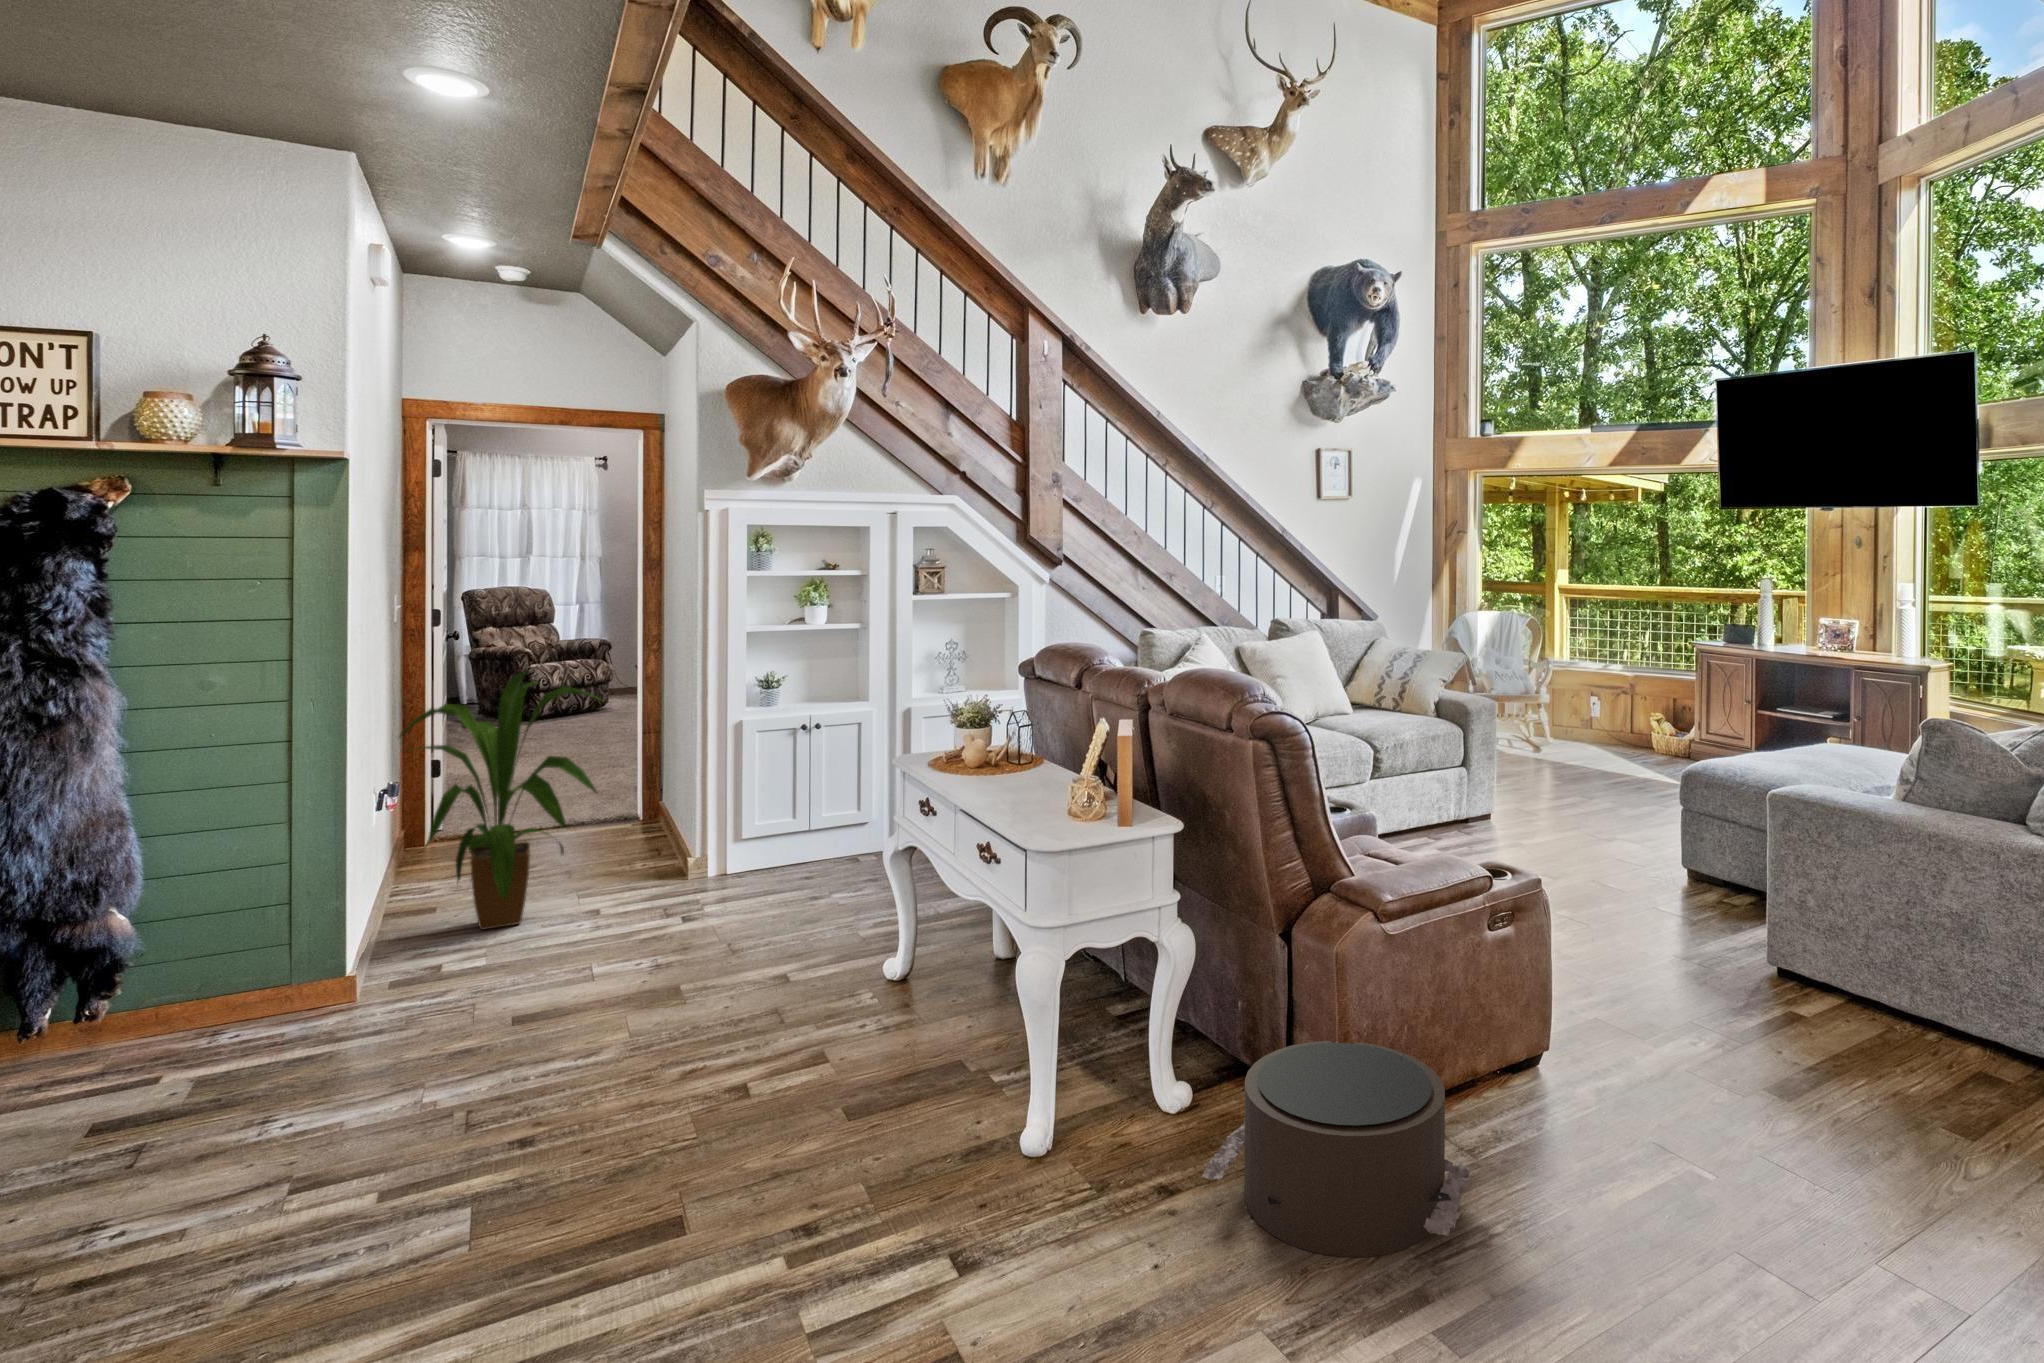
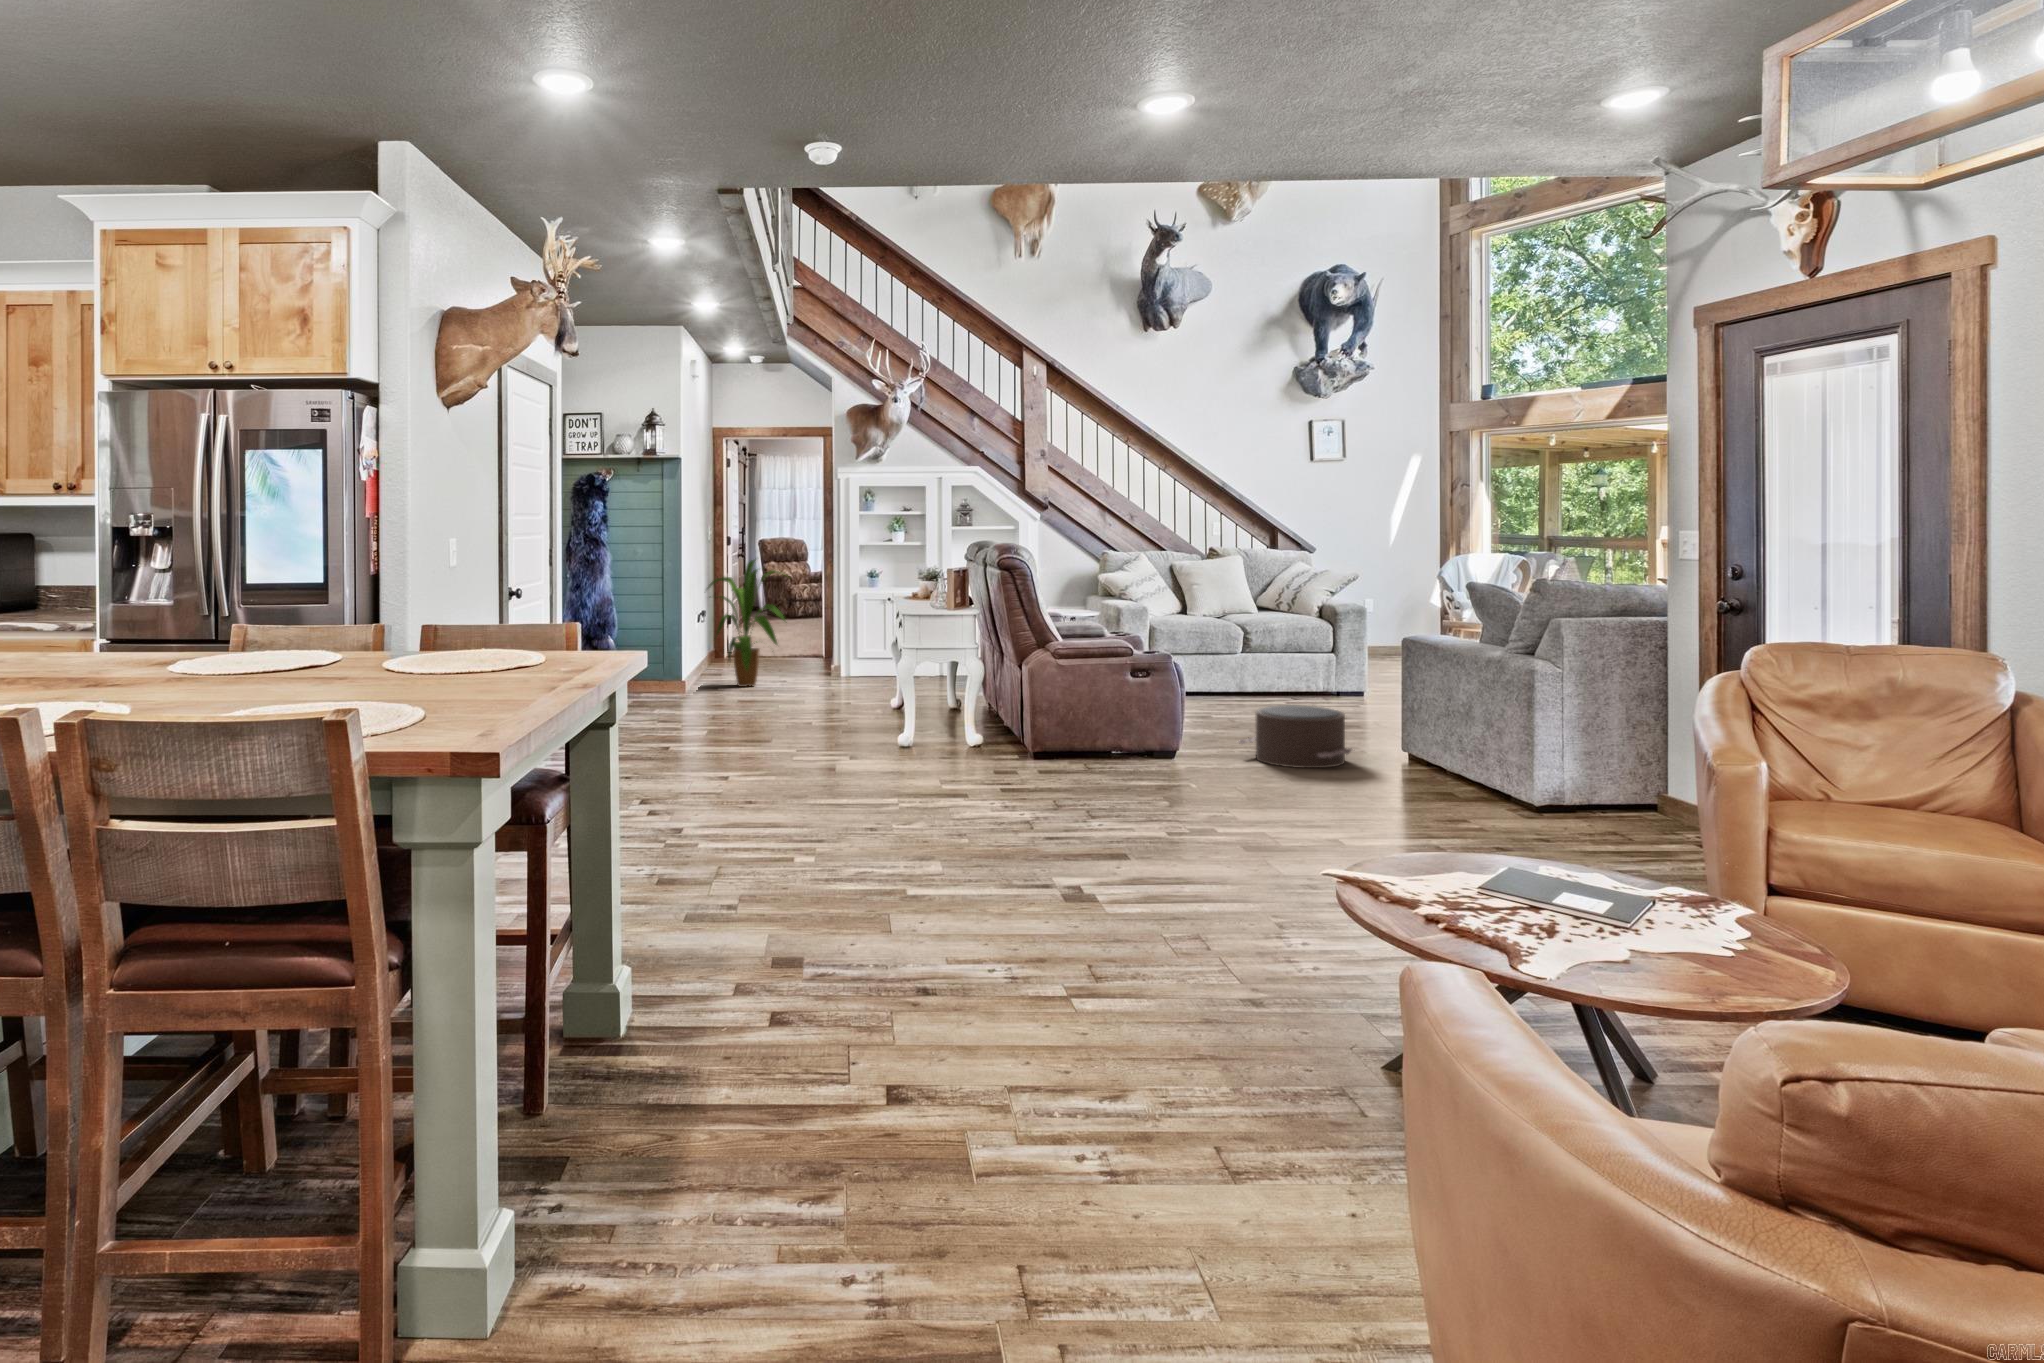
pouf: present [1202,1041,1470,1257] -> present [1239,705,1352,768]

